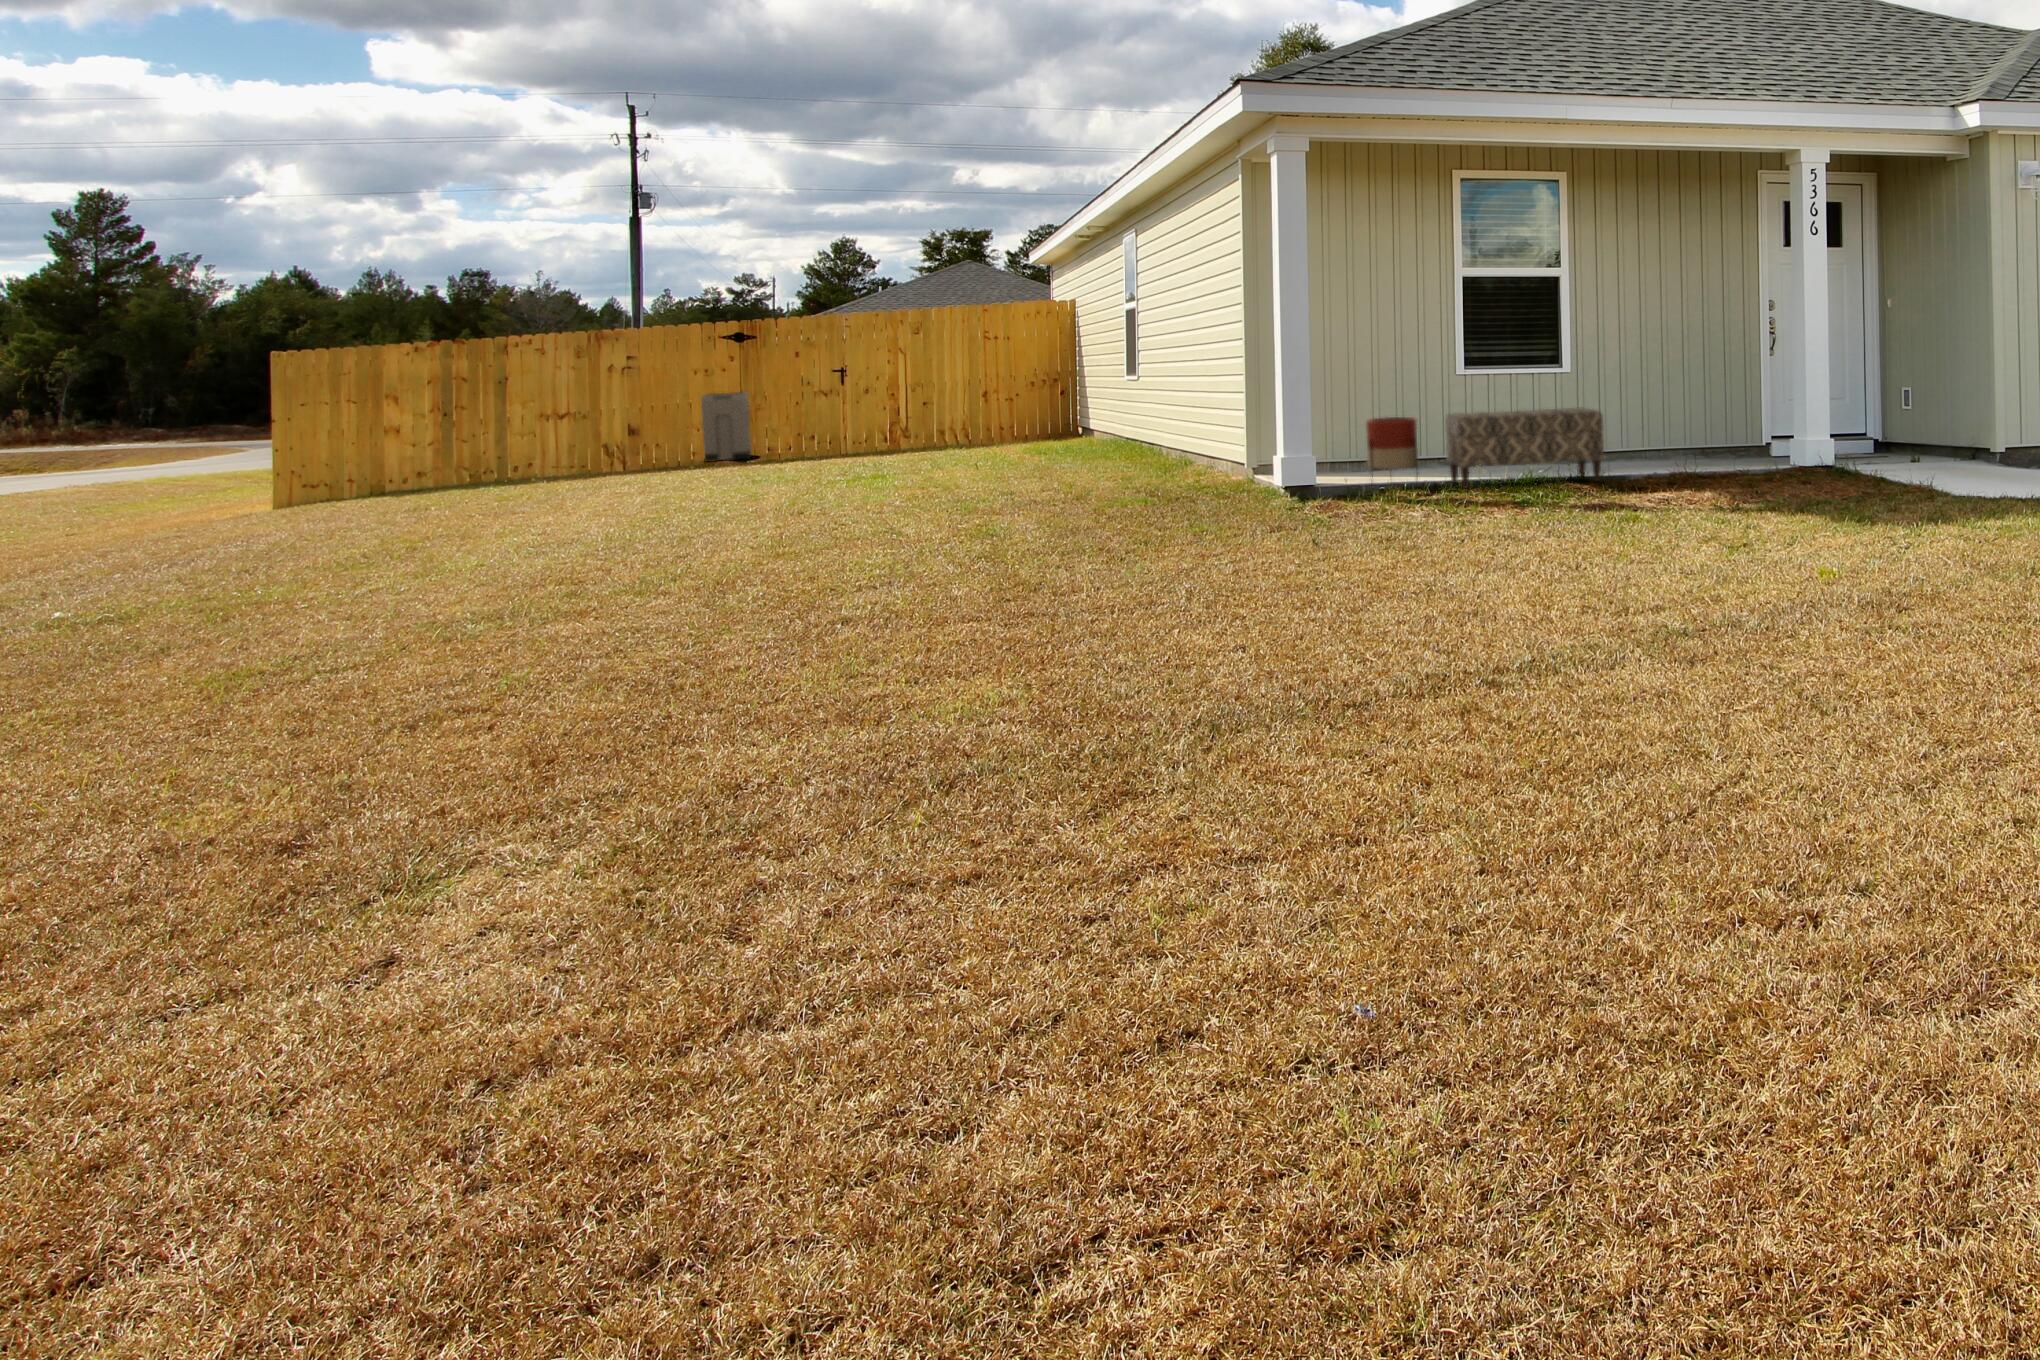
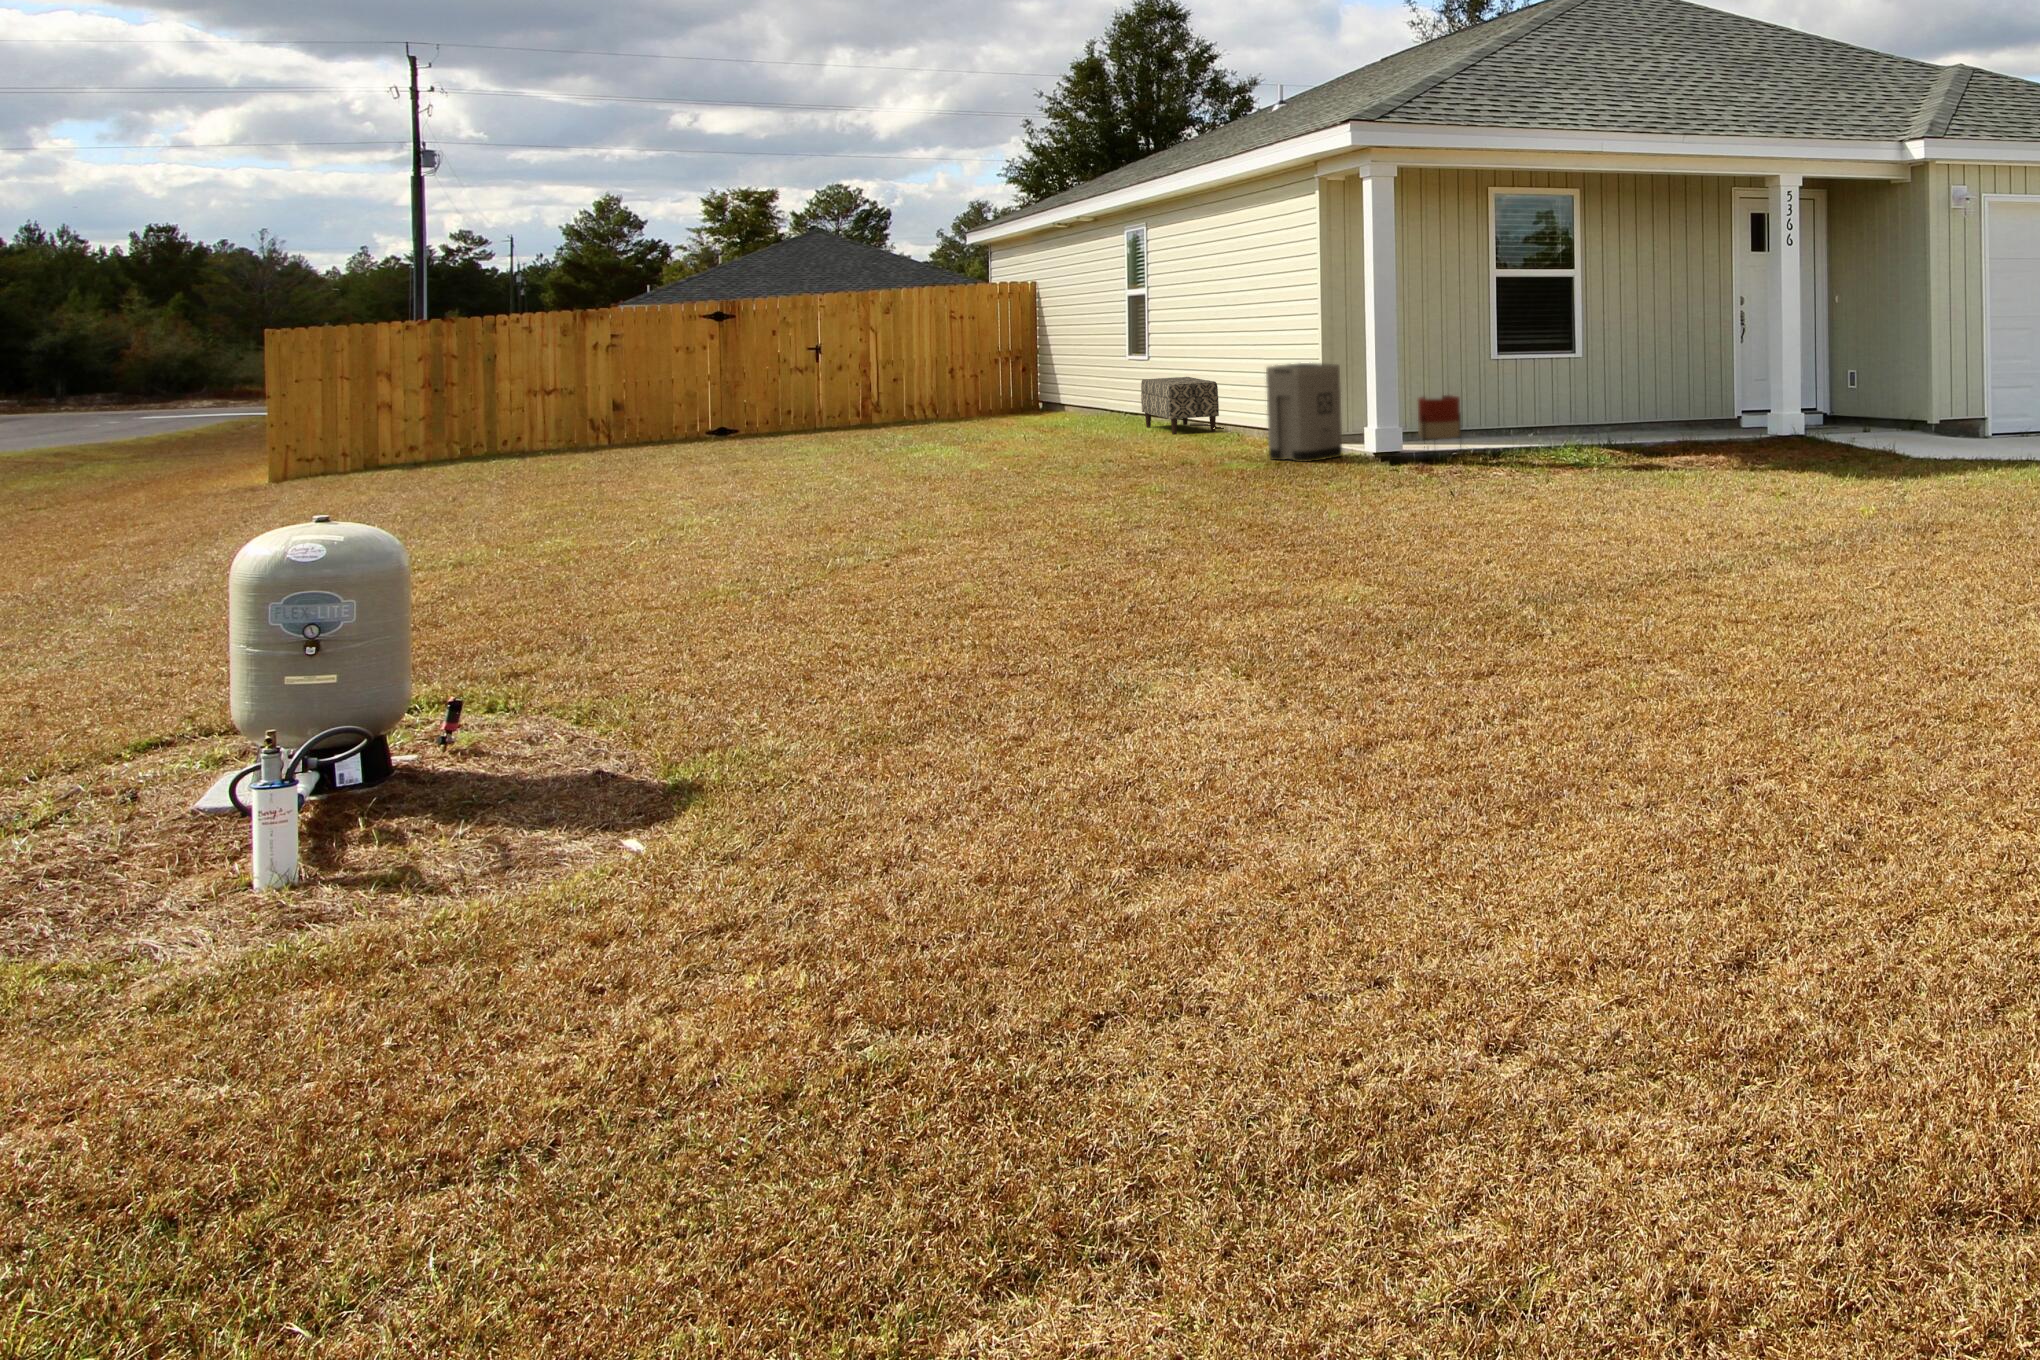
trash can: present [701,392,751,462] -> present [1266,363,1343,462]
bench: present [1445,408,1604,489] -> present [1141,377,1219,435]

